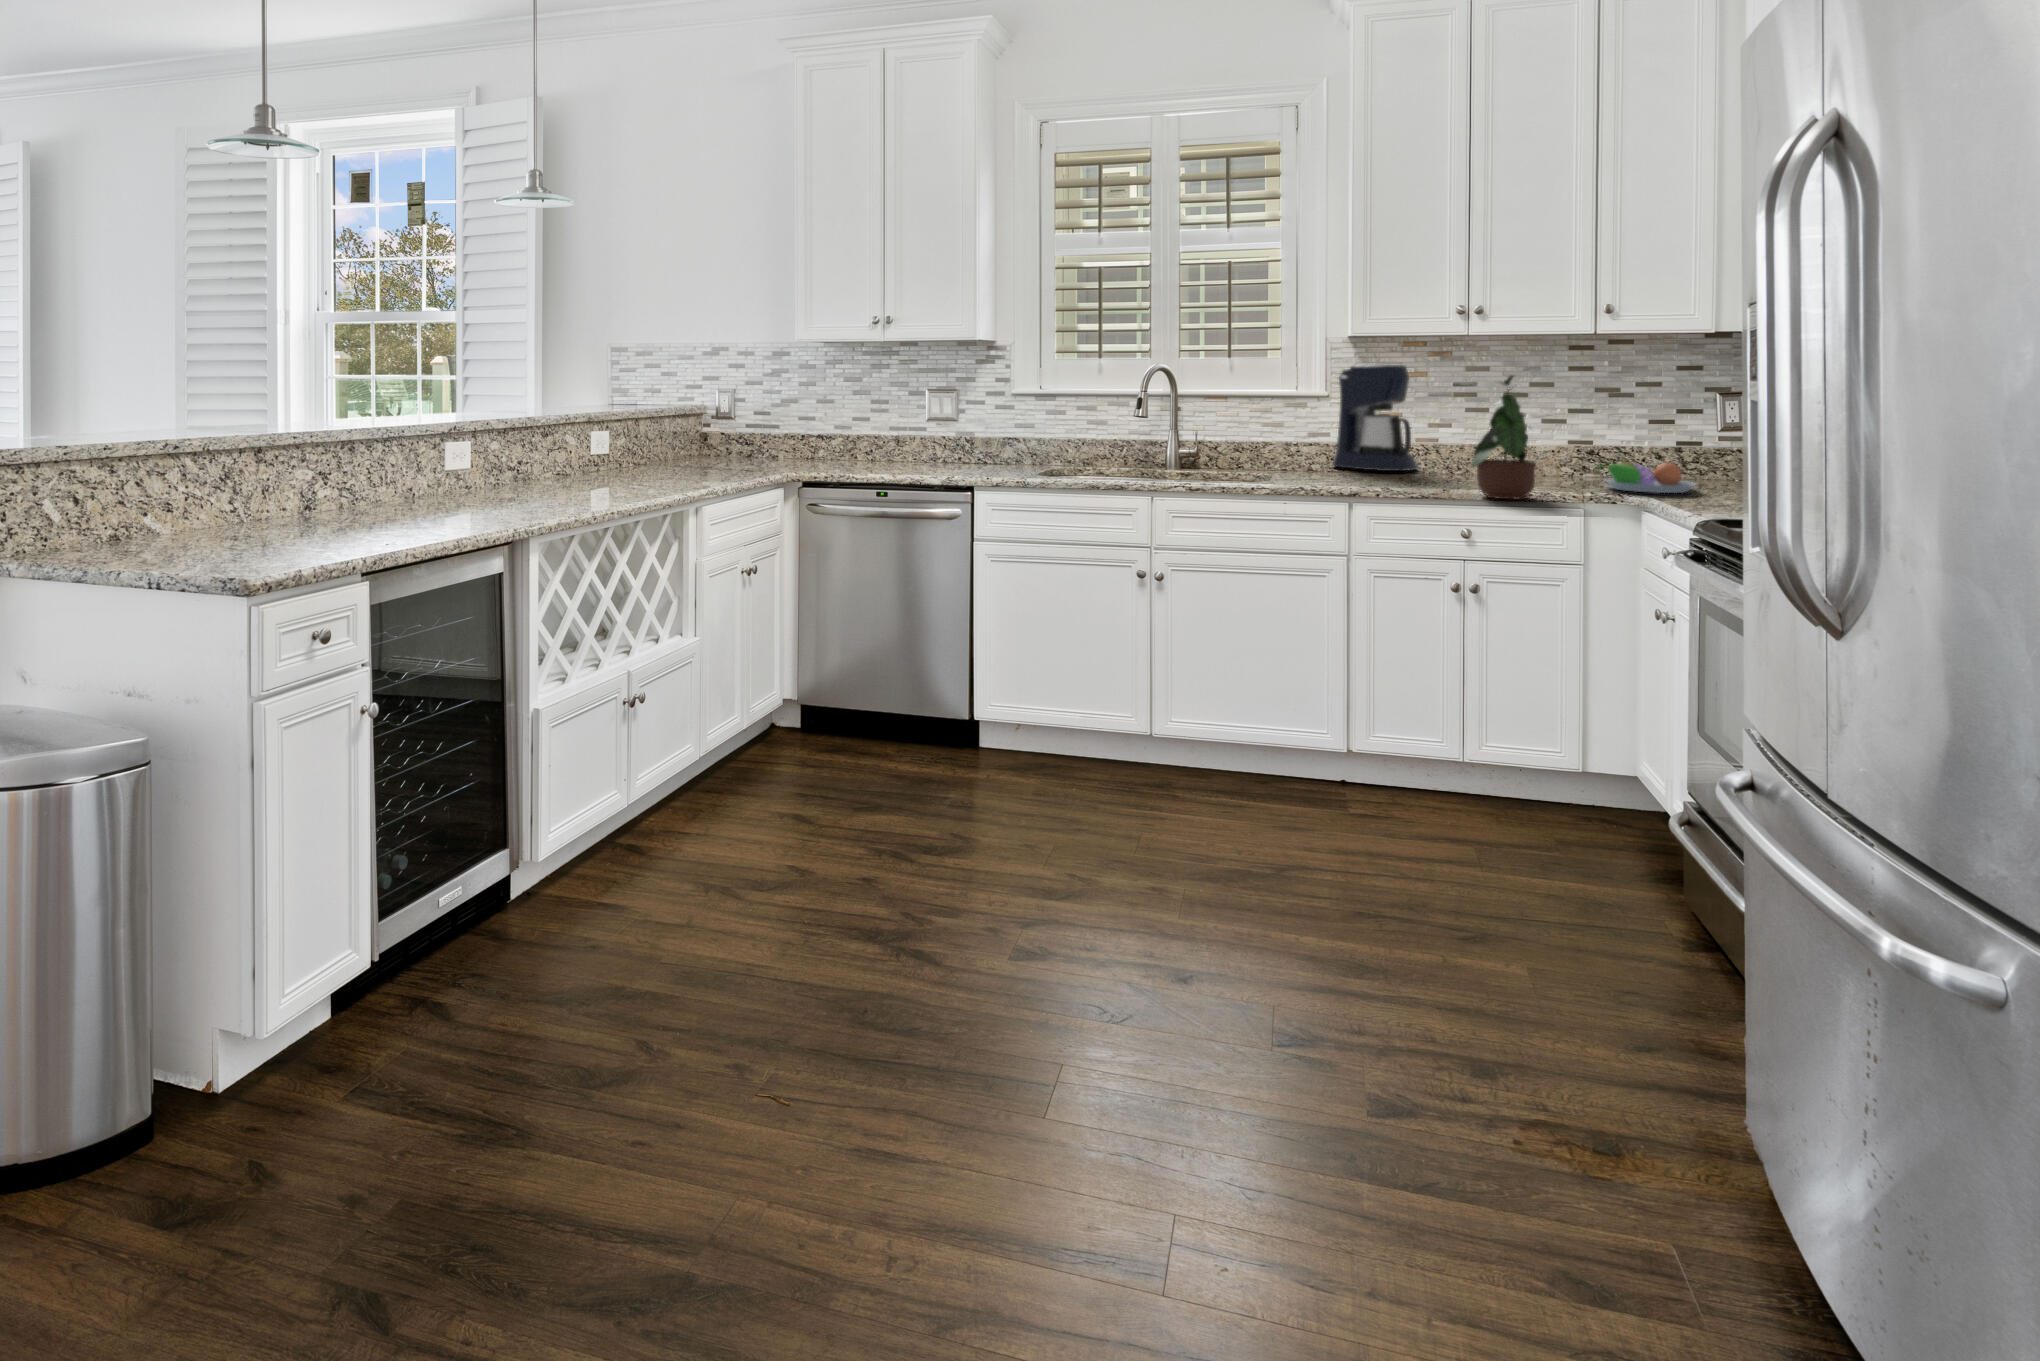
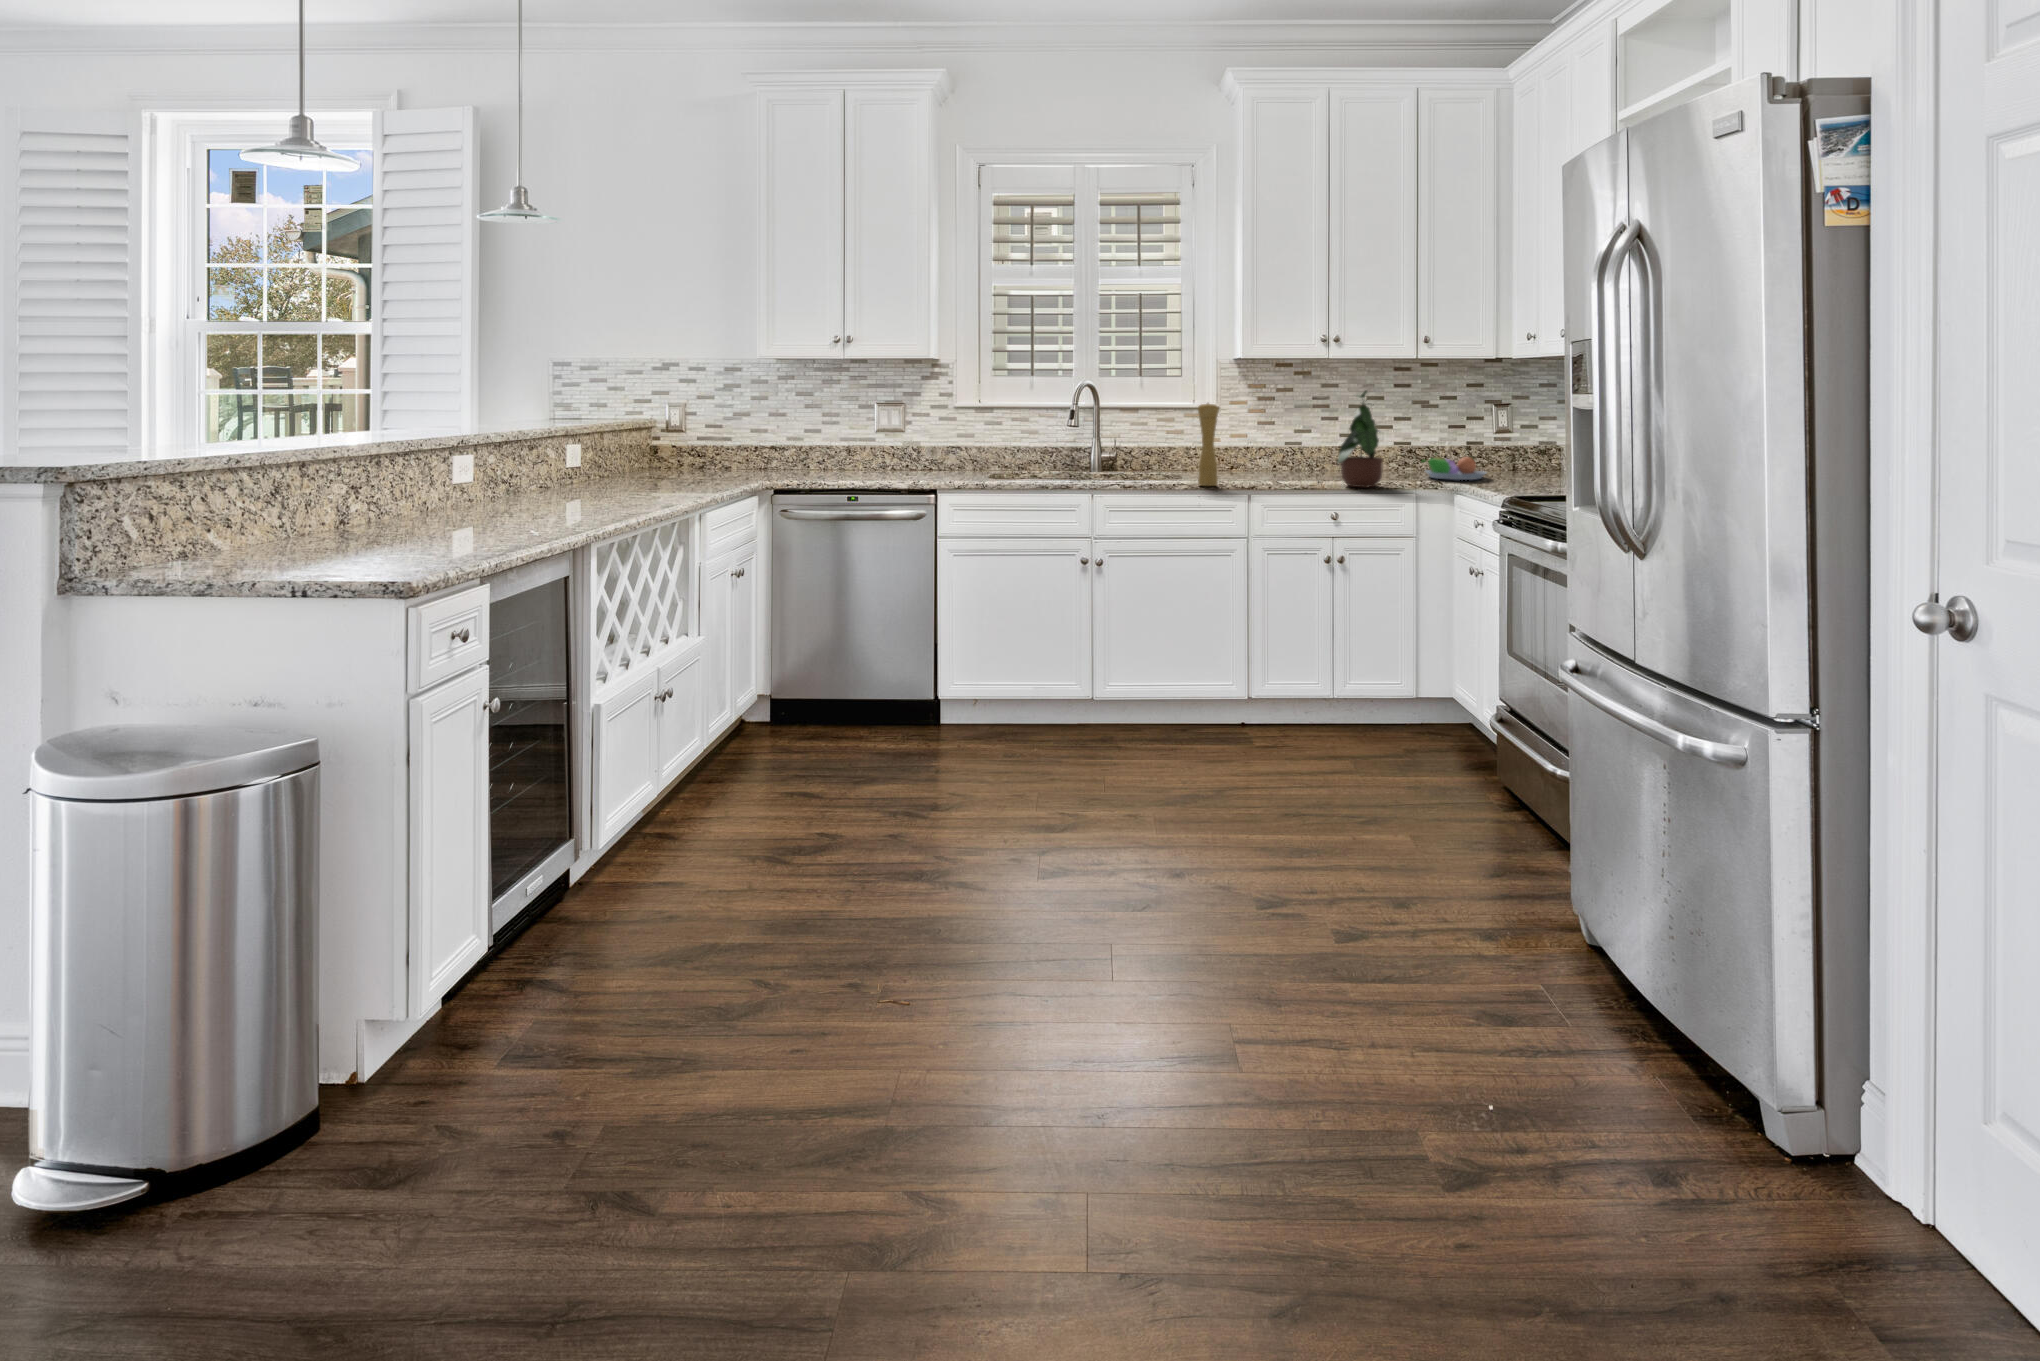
coffee maker: present [1332,365,1418,471] -> none [1222,382,1288,468]
pepper mill: none [1284,390,1311,492] -> present [1198,403,1219,486]

